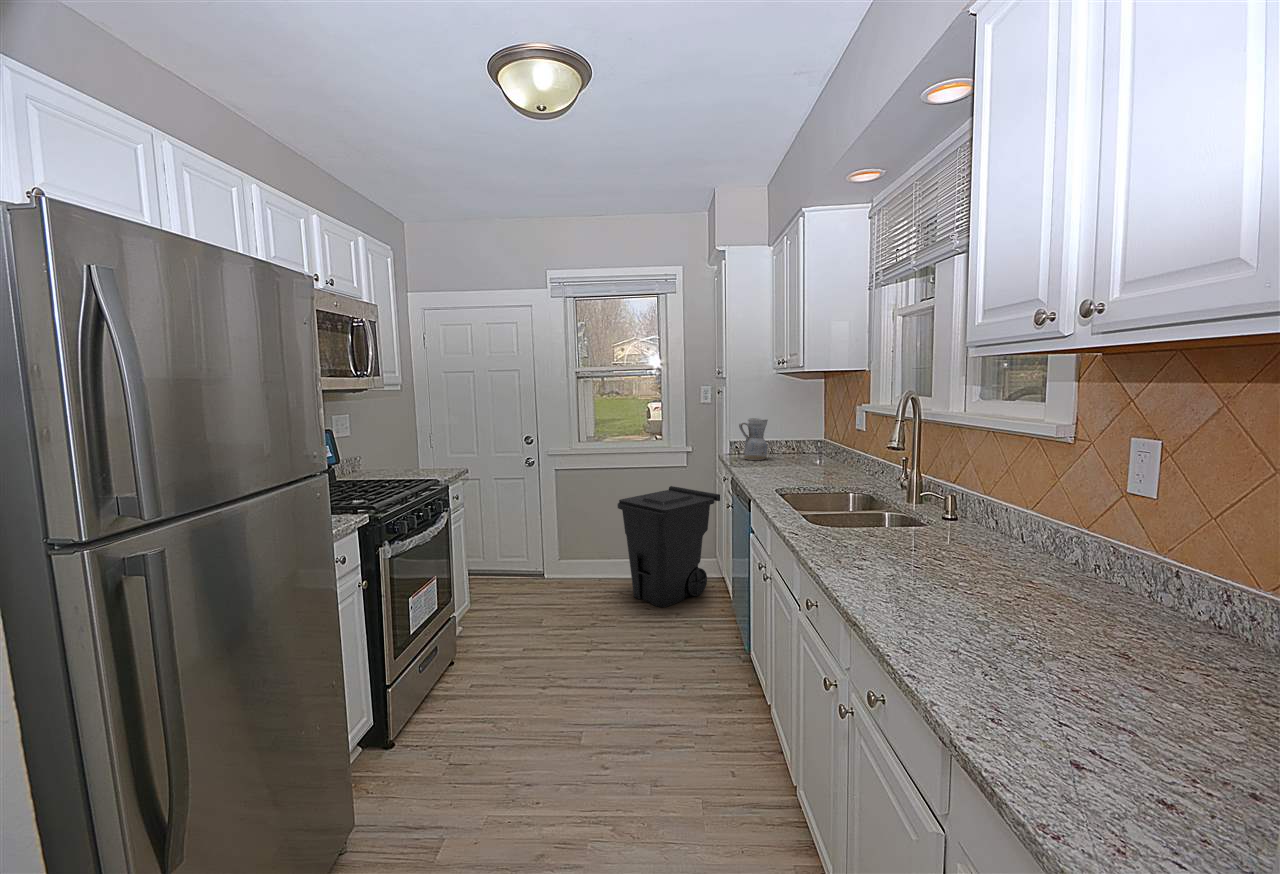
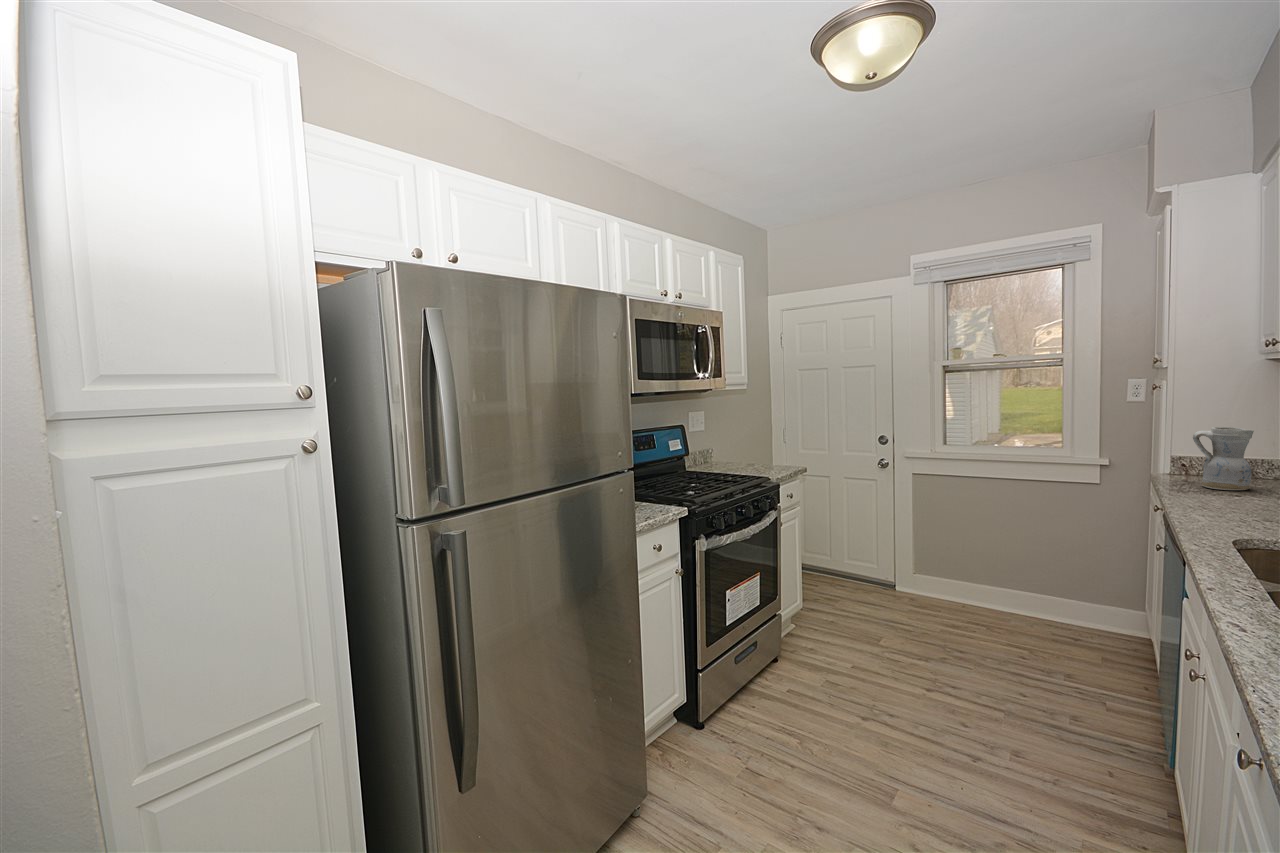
trash can: present [617,486,720,607] -> none [987,510,1159,667]

